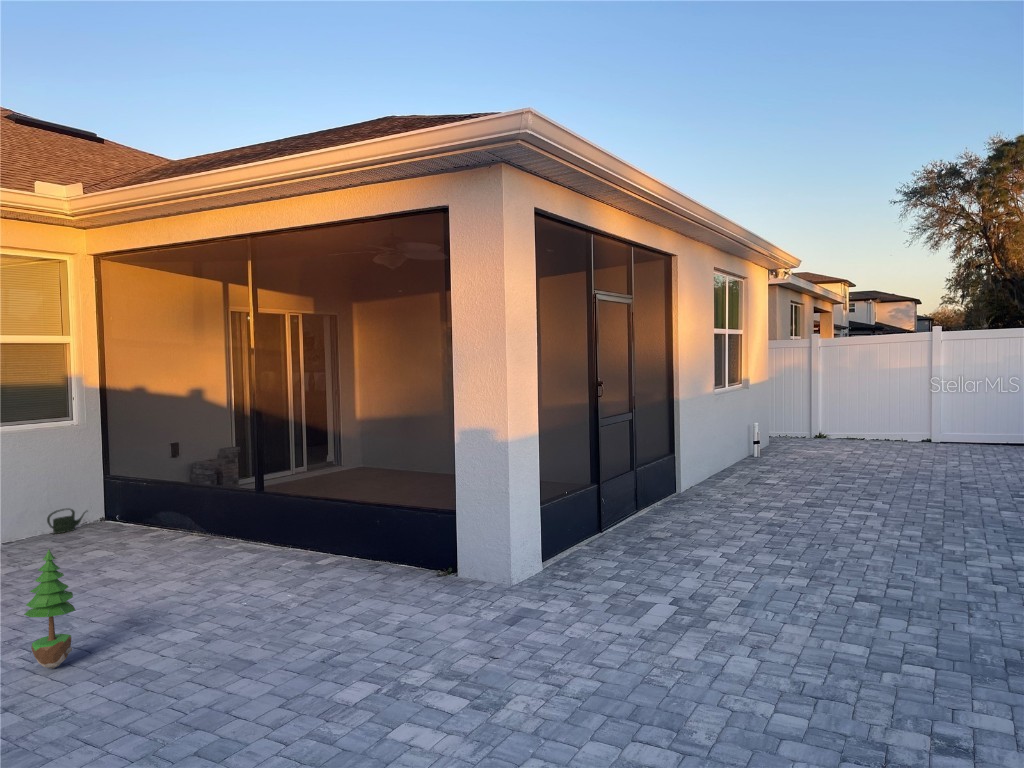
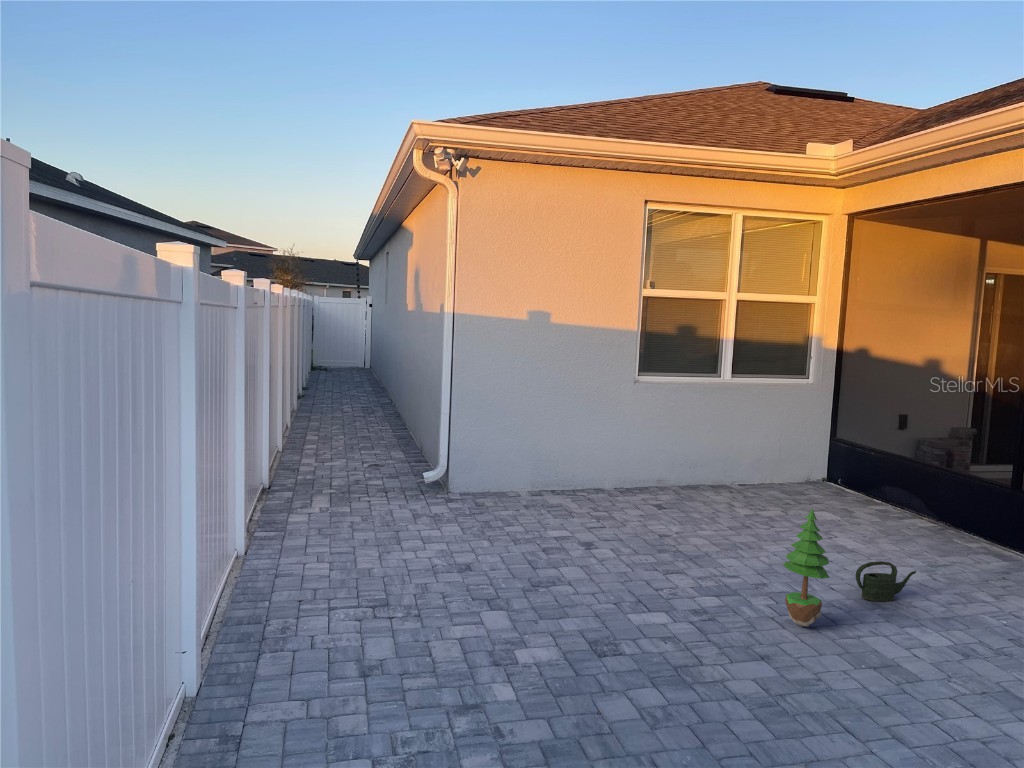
watering can: present [47,508,86,534] -> present [856,561,916,601]

